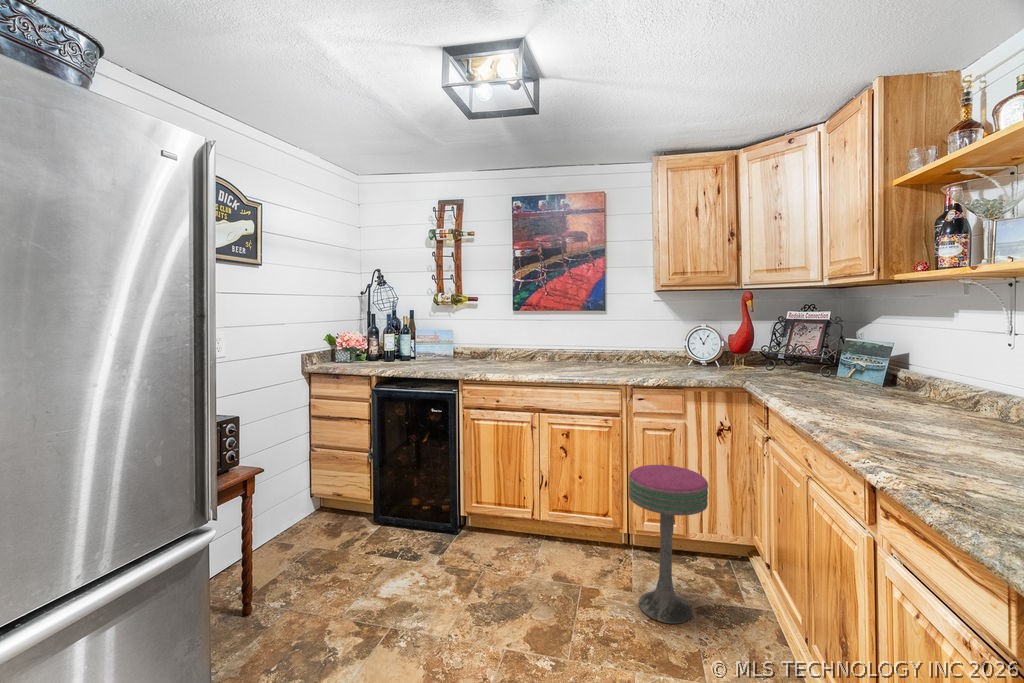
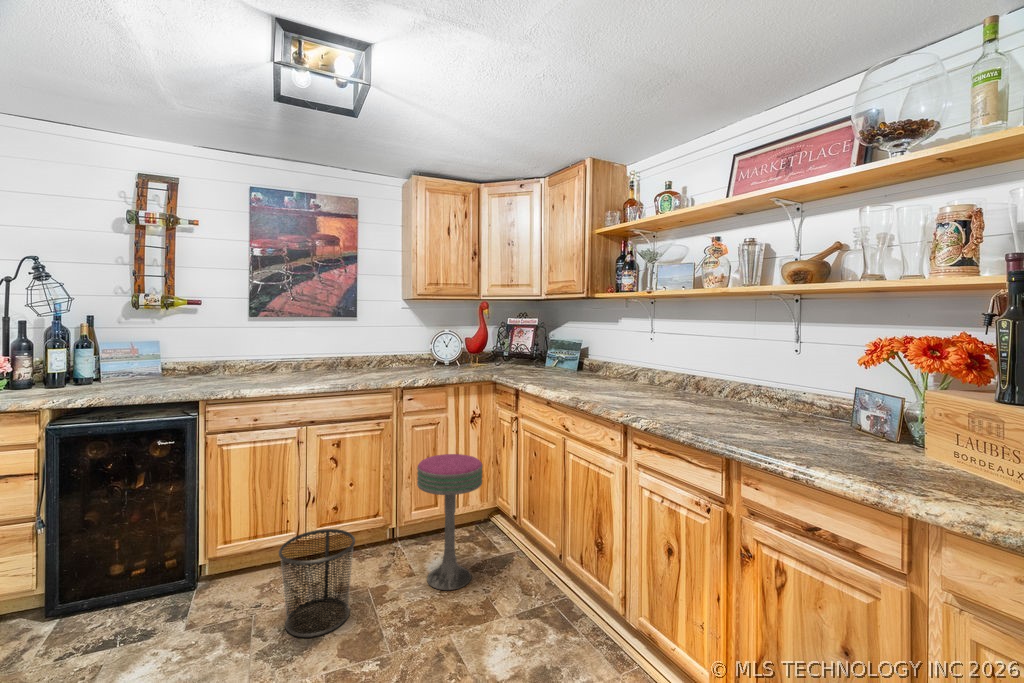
waste bin: none [493,513,560,612] -> present [279,529,355,637]

